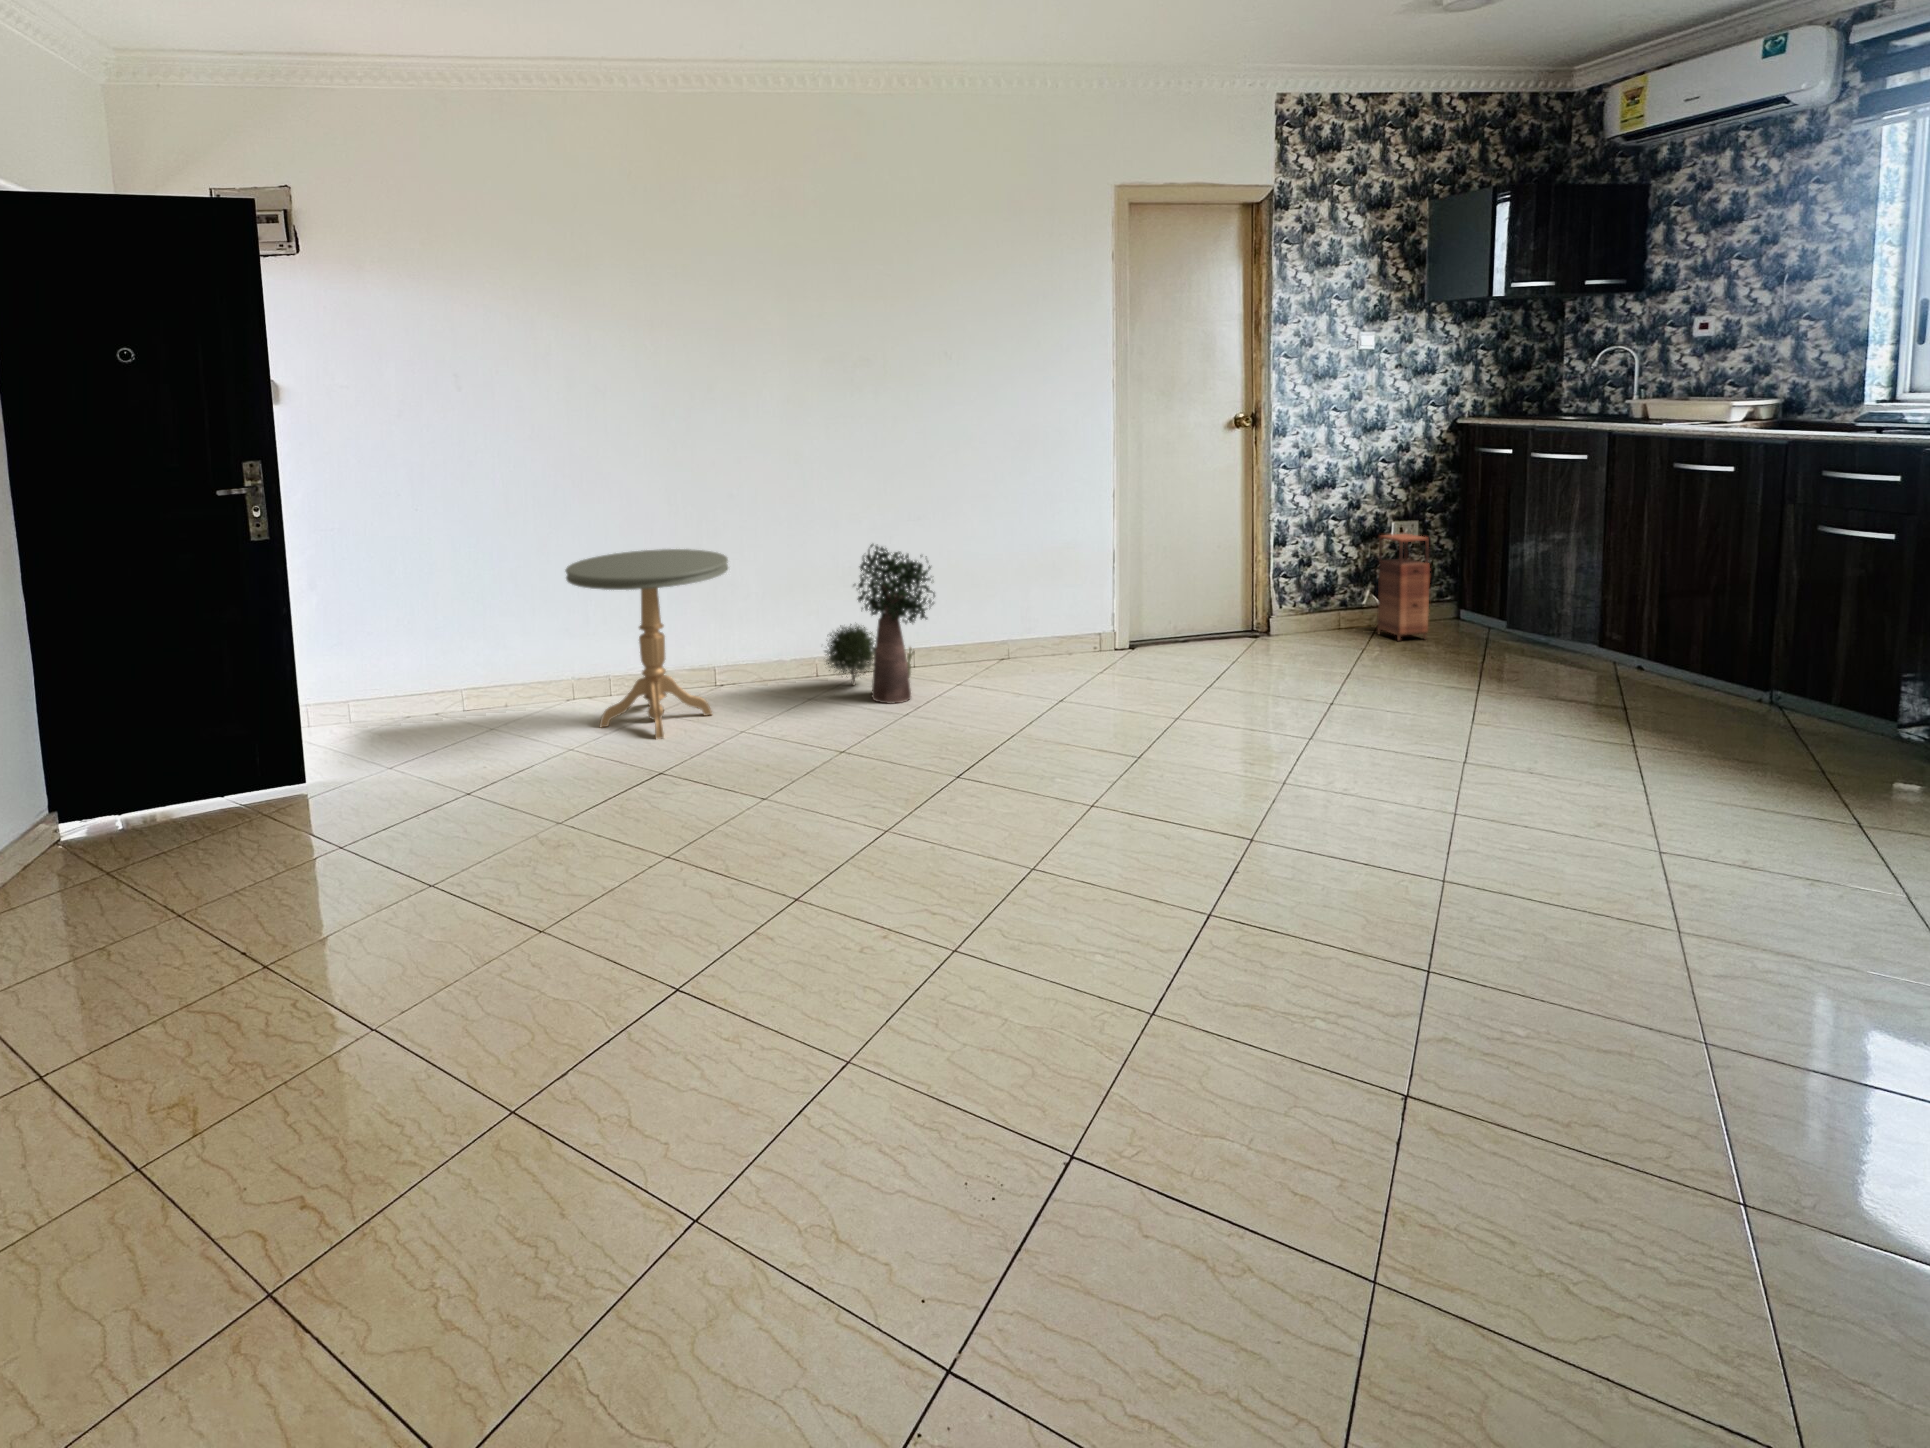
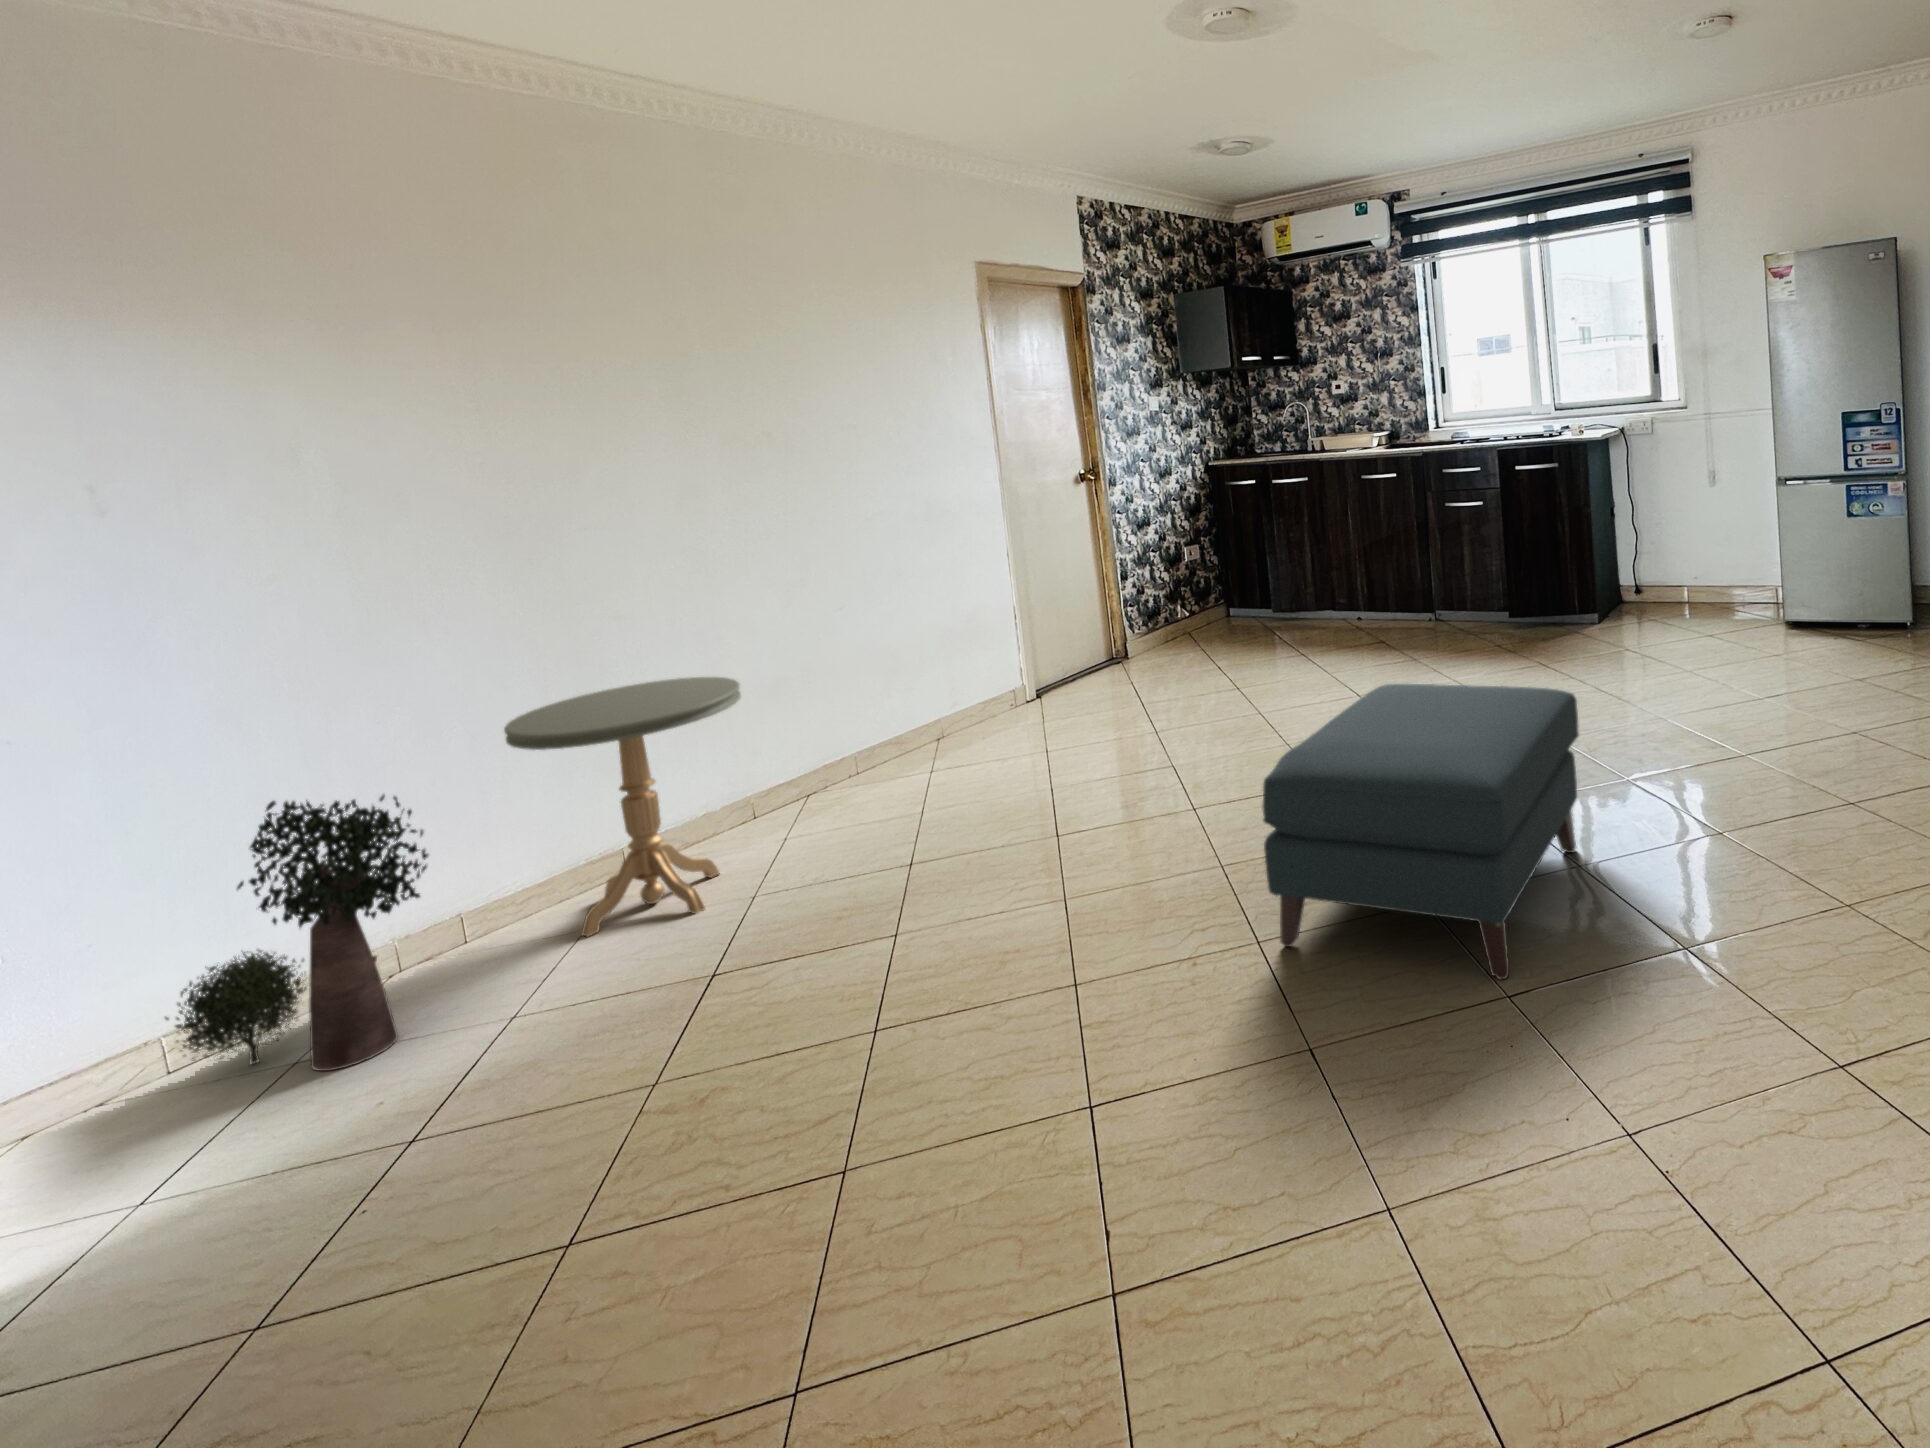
storage cabinet: present [1377,534,1430,641] -> none [1183,556,1225,643]
potted plant: present [825,544,935,703] -> present [165,795,428,1071]
ottoman: none [827,772,1466,1328] -> present [1262,684,1579,980]

